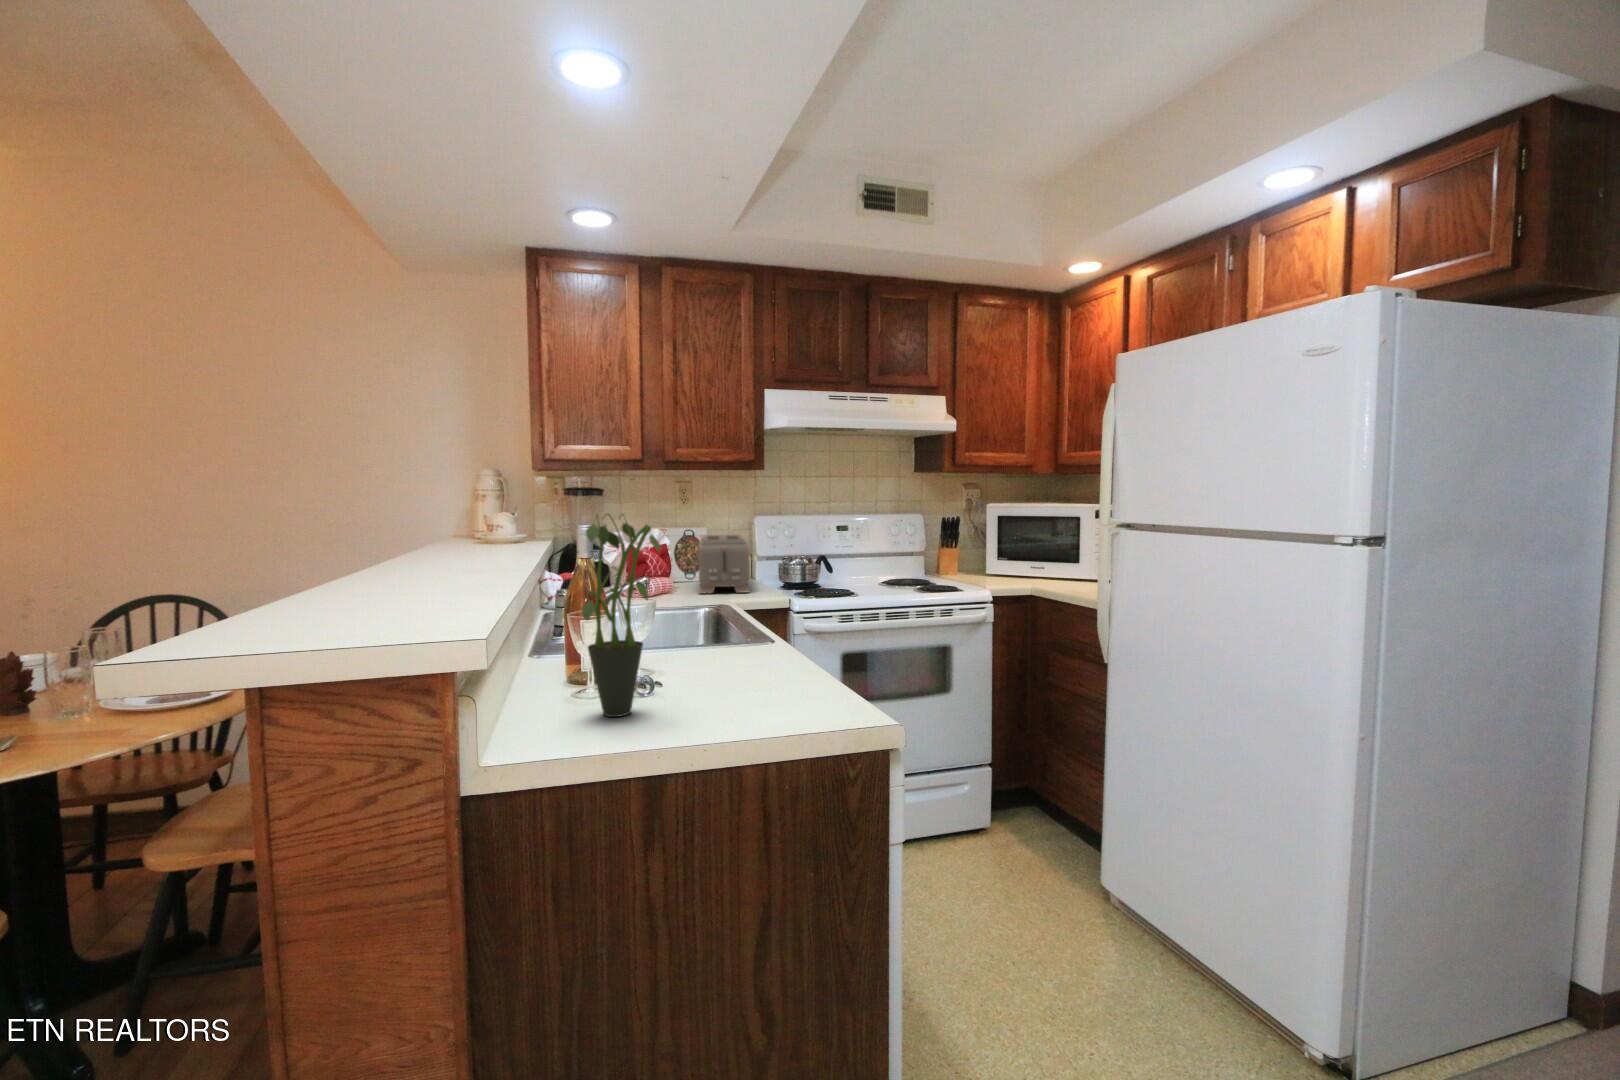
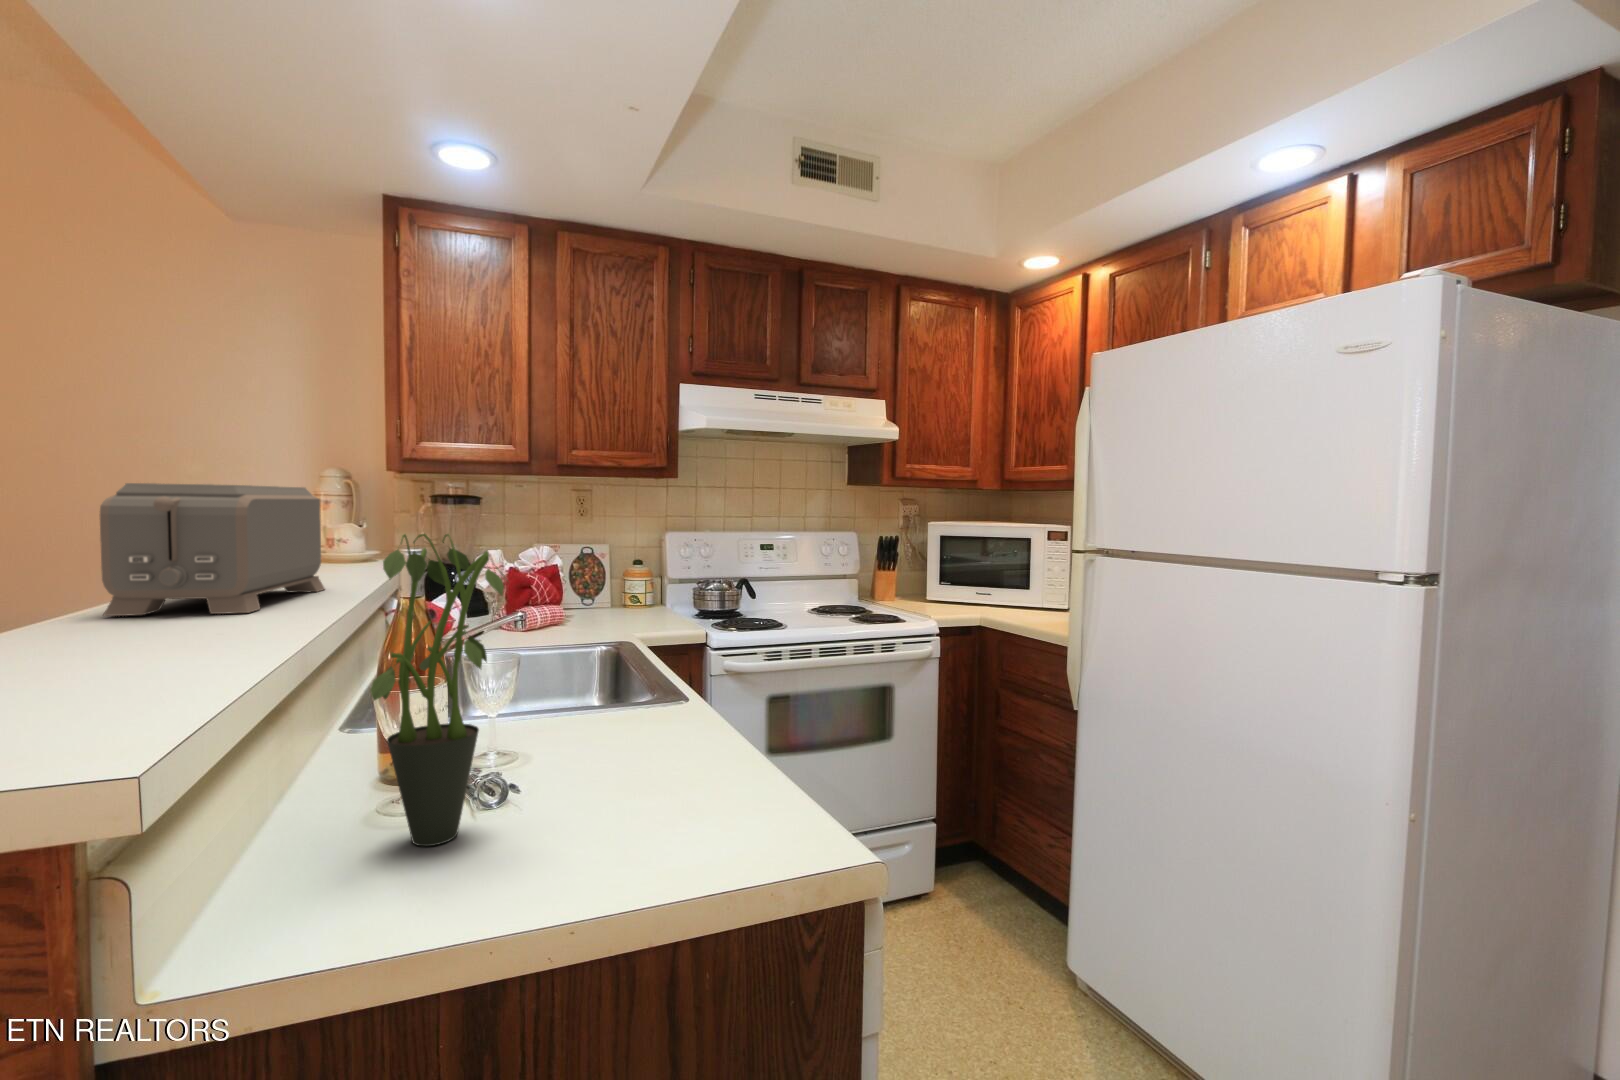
toaster: present [698,535,750,594] -> present [100,483,325,616]

